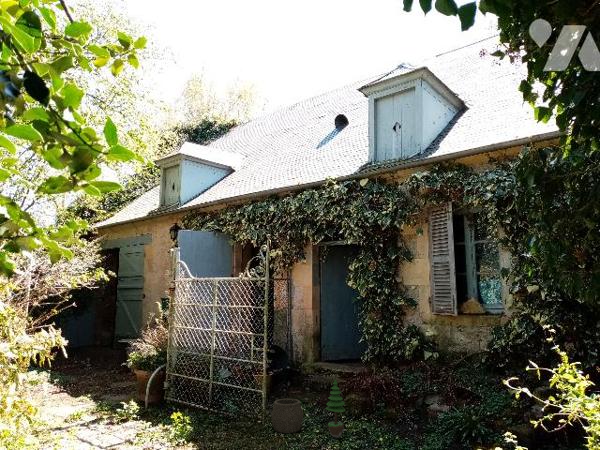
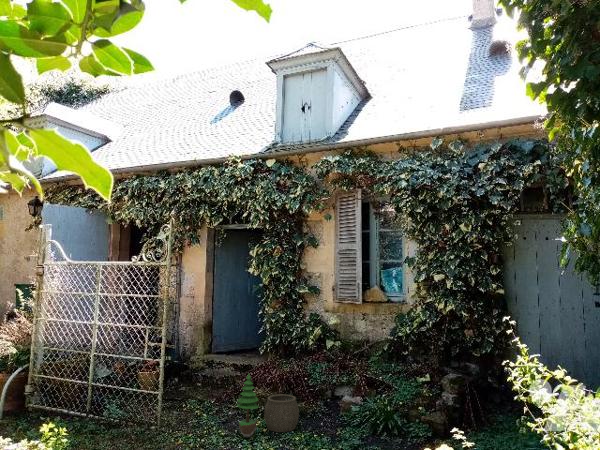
woven basket: present [271,399,303,433] -> present [264,394,299,432]

